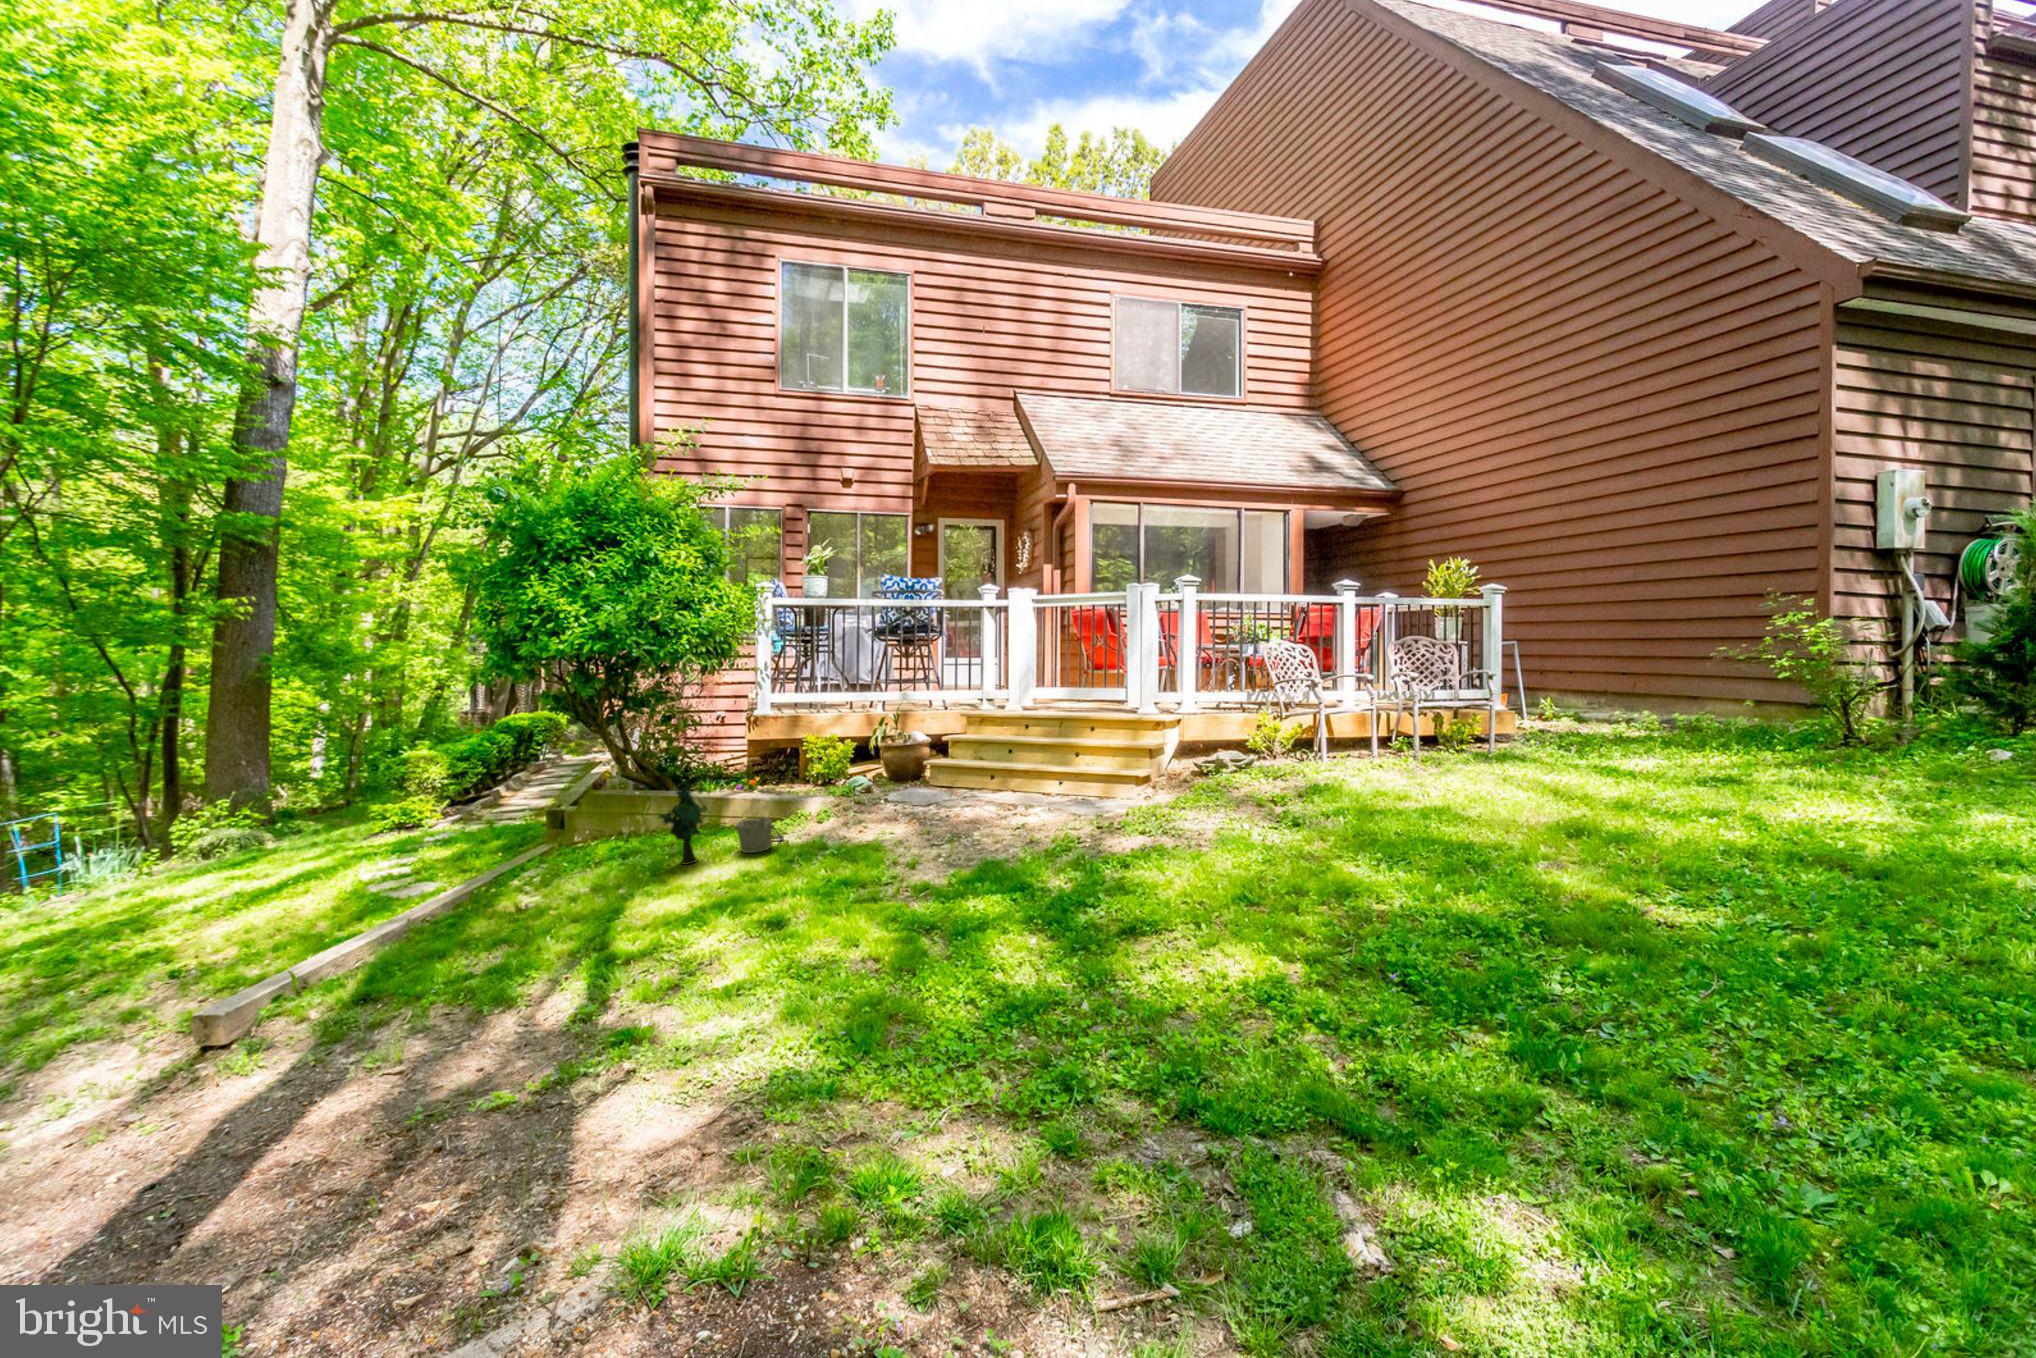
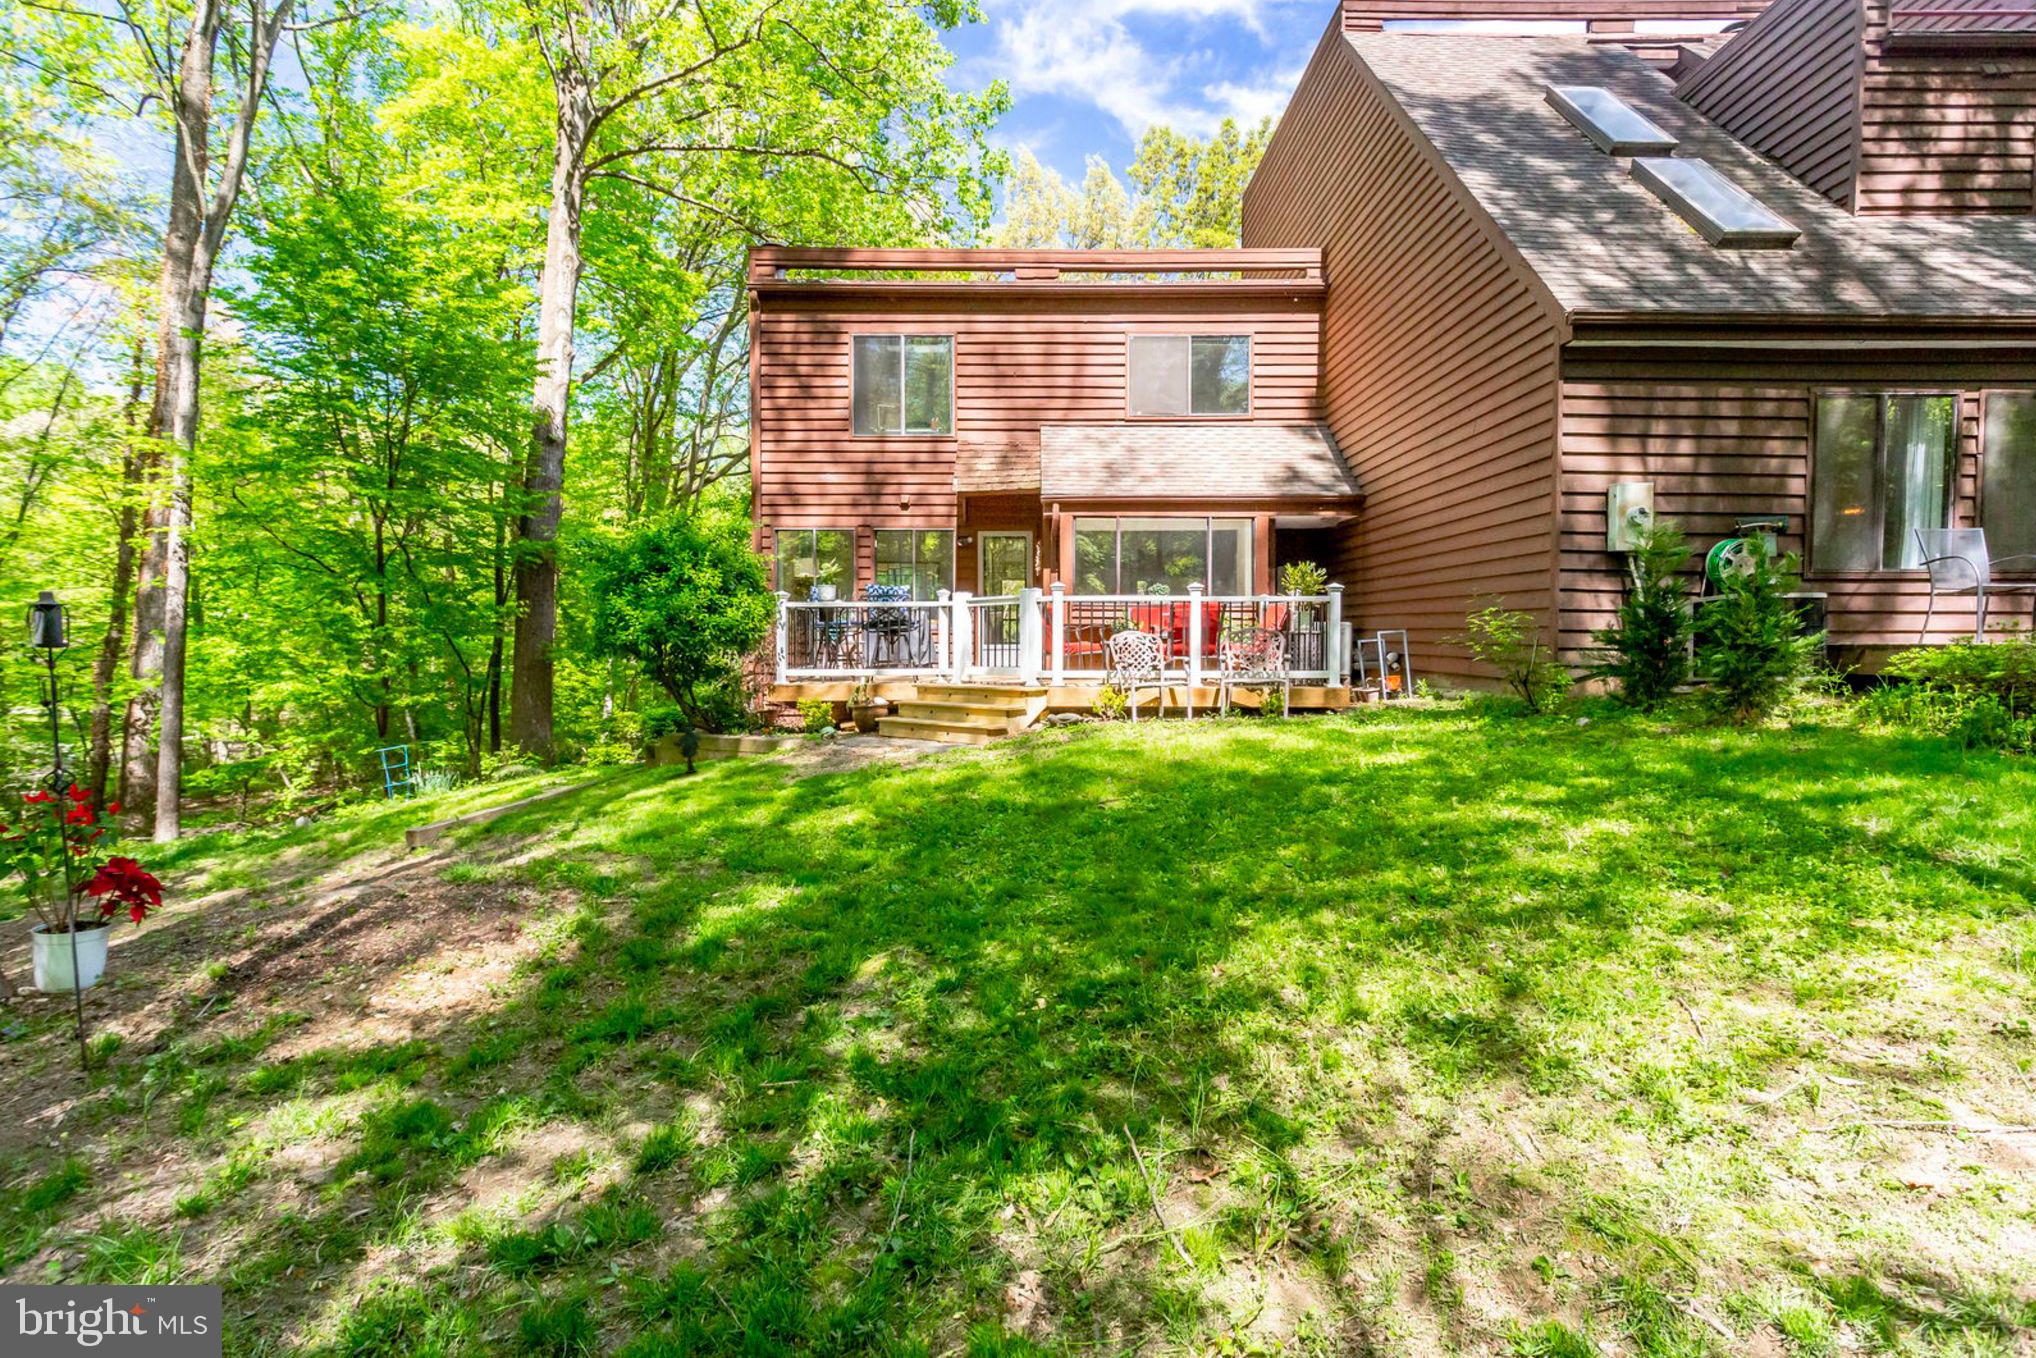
bucket: present [735,817,784,853] -> none [720,747,754,769]

